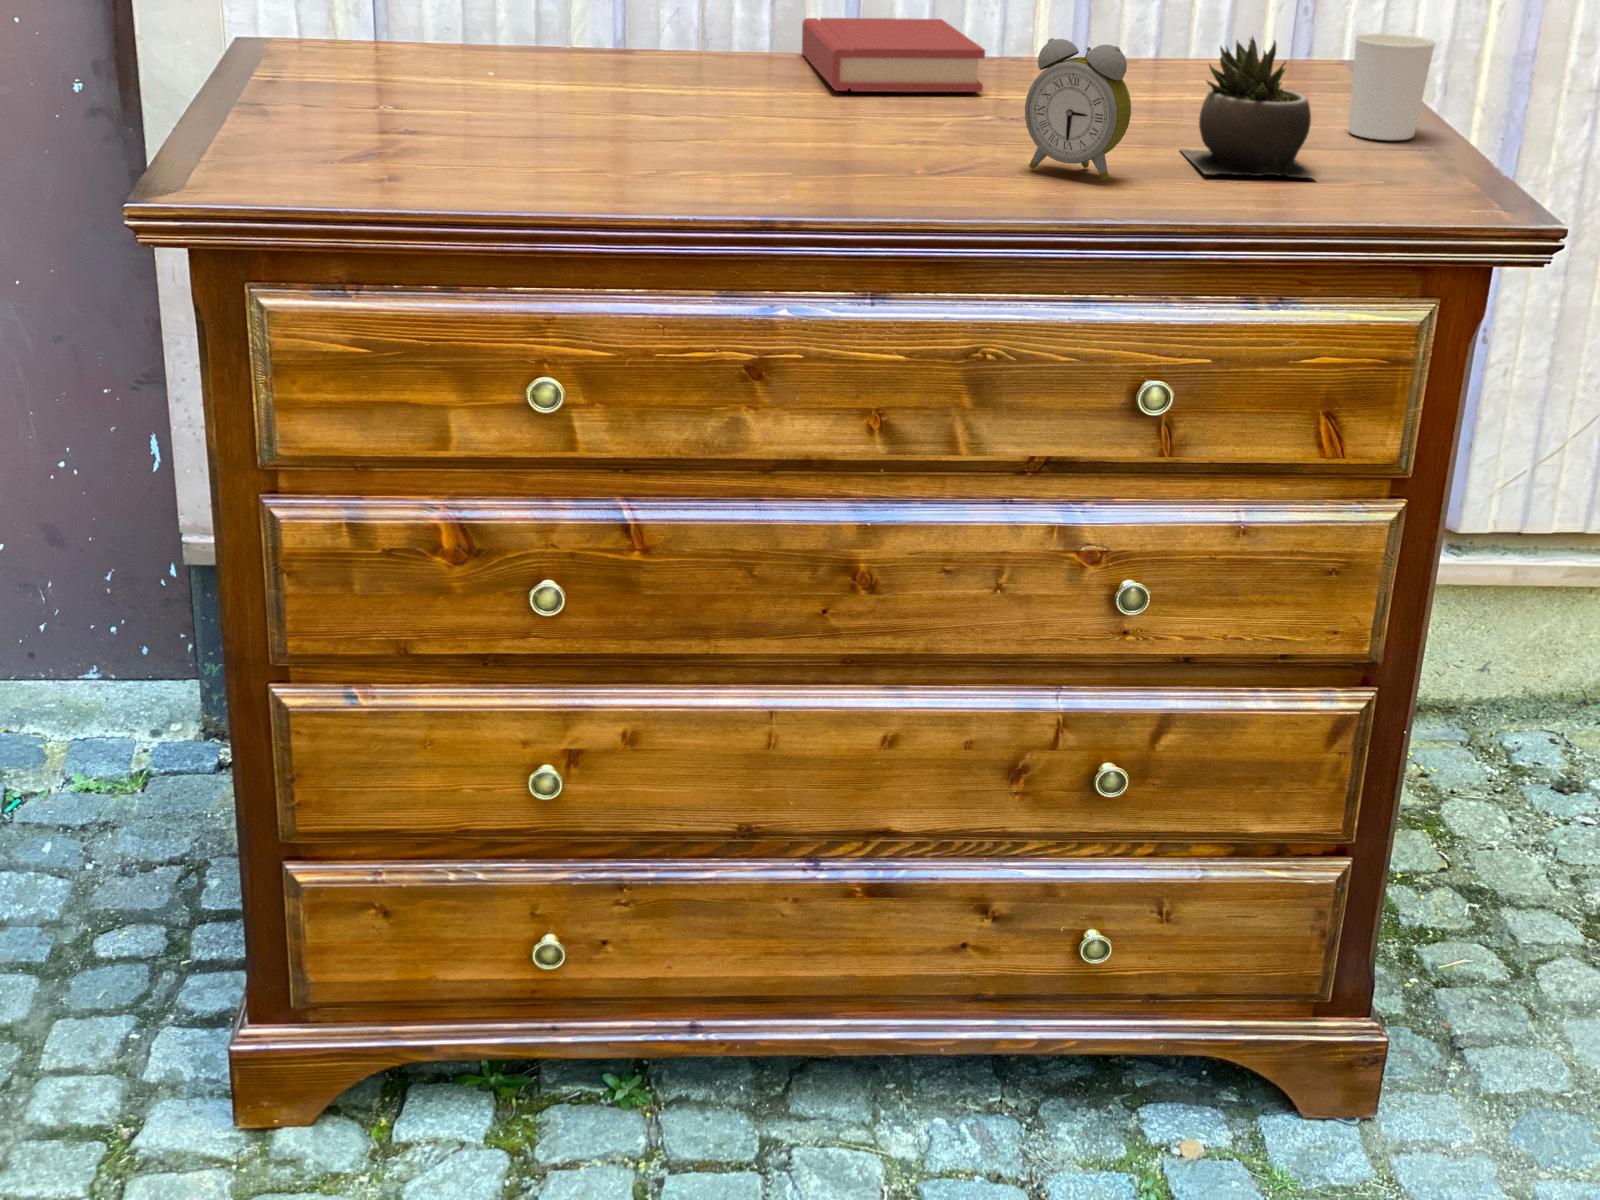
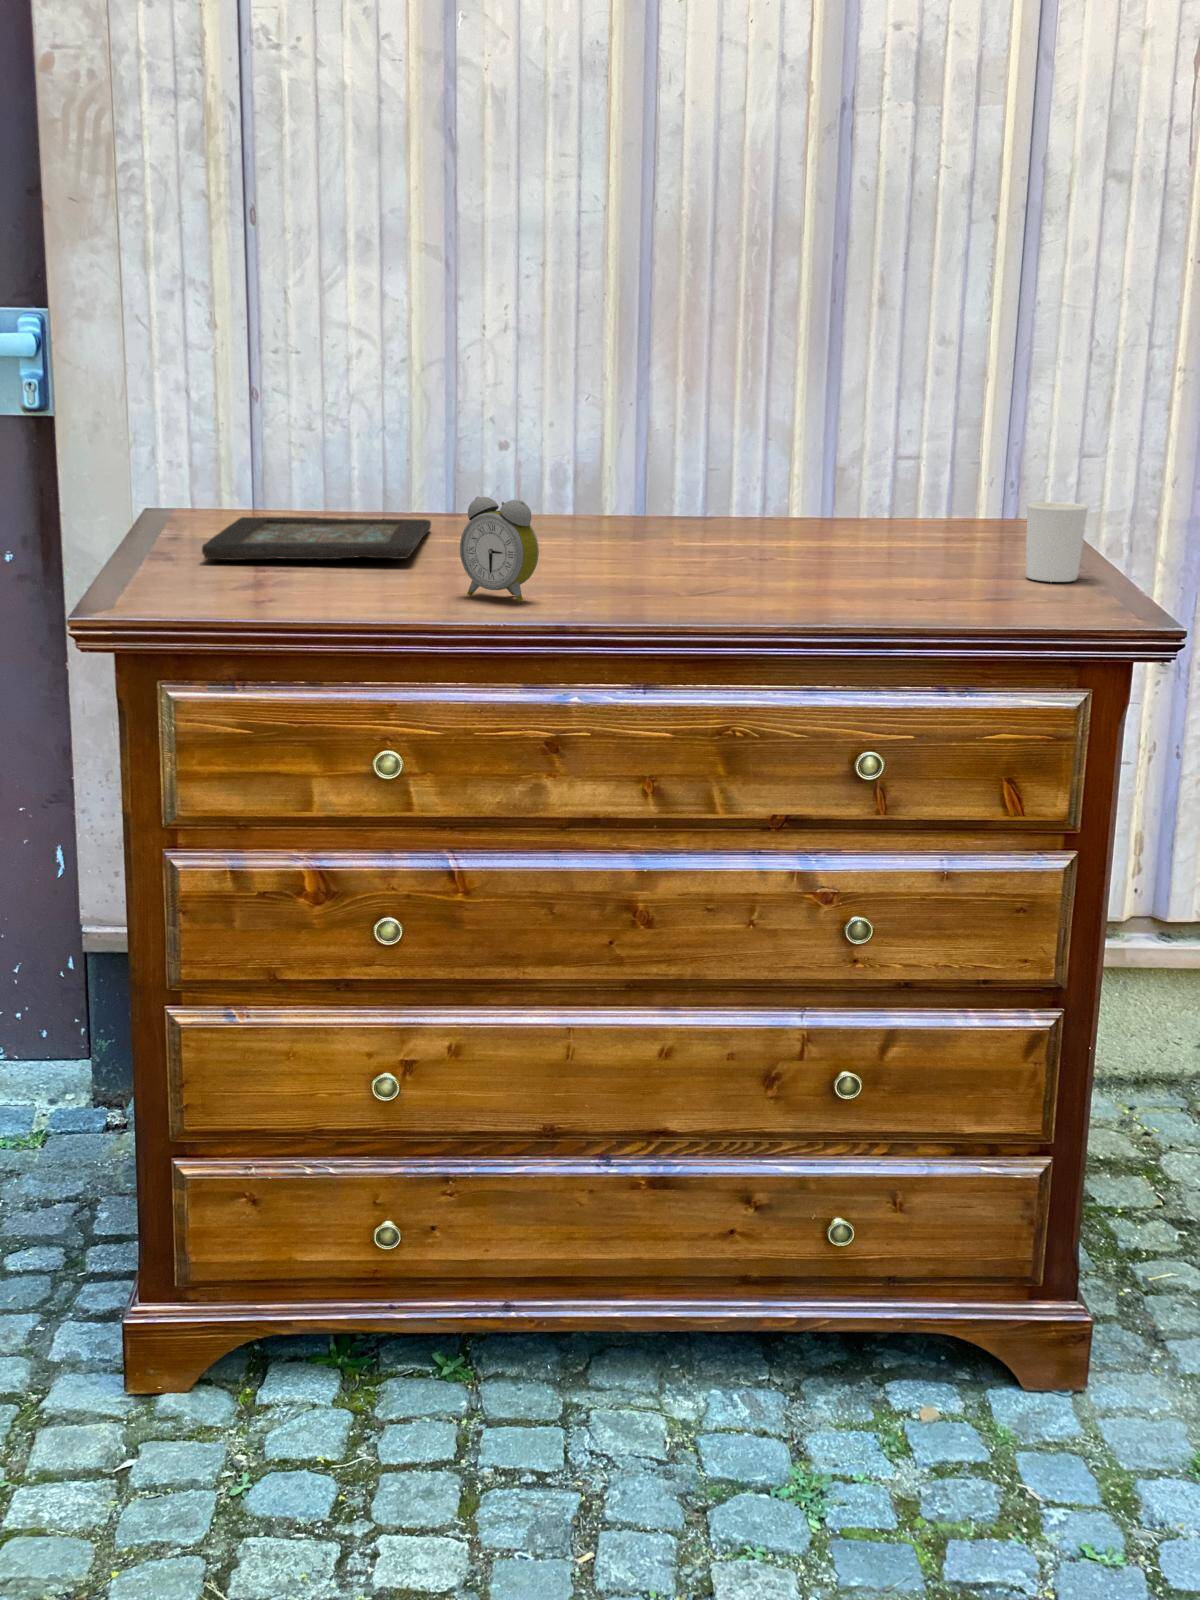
hardback book: present [802,18,985,92] -> none [598,501,740,552]
decorative tray: none [296,35,592,102] -> present [202,517,431,560]
succulent plant: present [1180,37,1315,178] -> none [888,499,992,605]
alarm clock: present [1025,38,1131,180] -> present [460,497,539,602]

